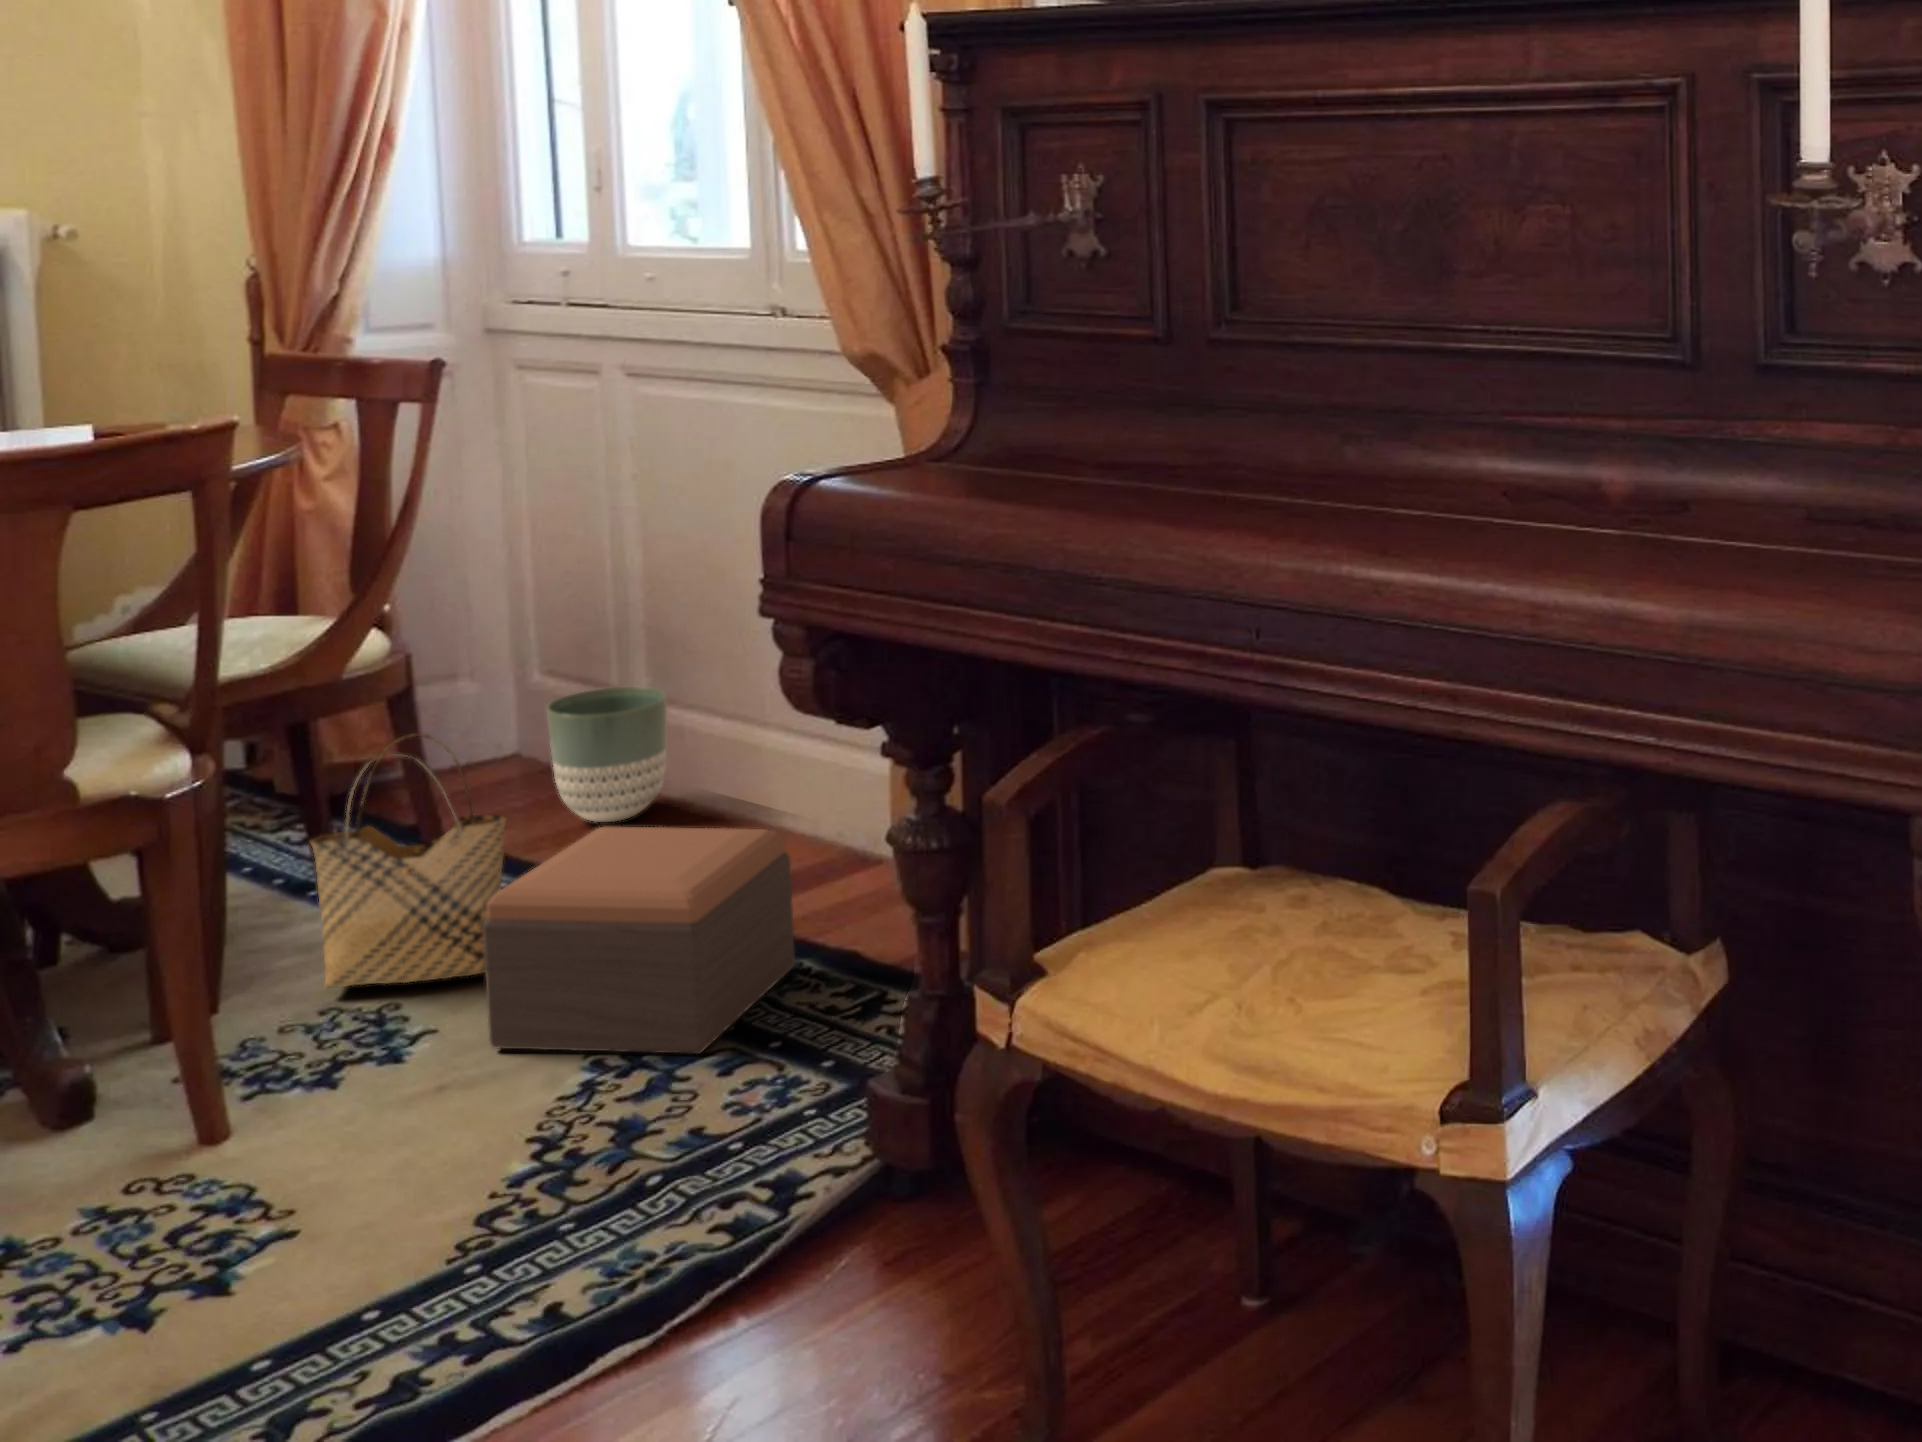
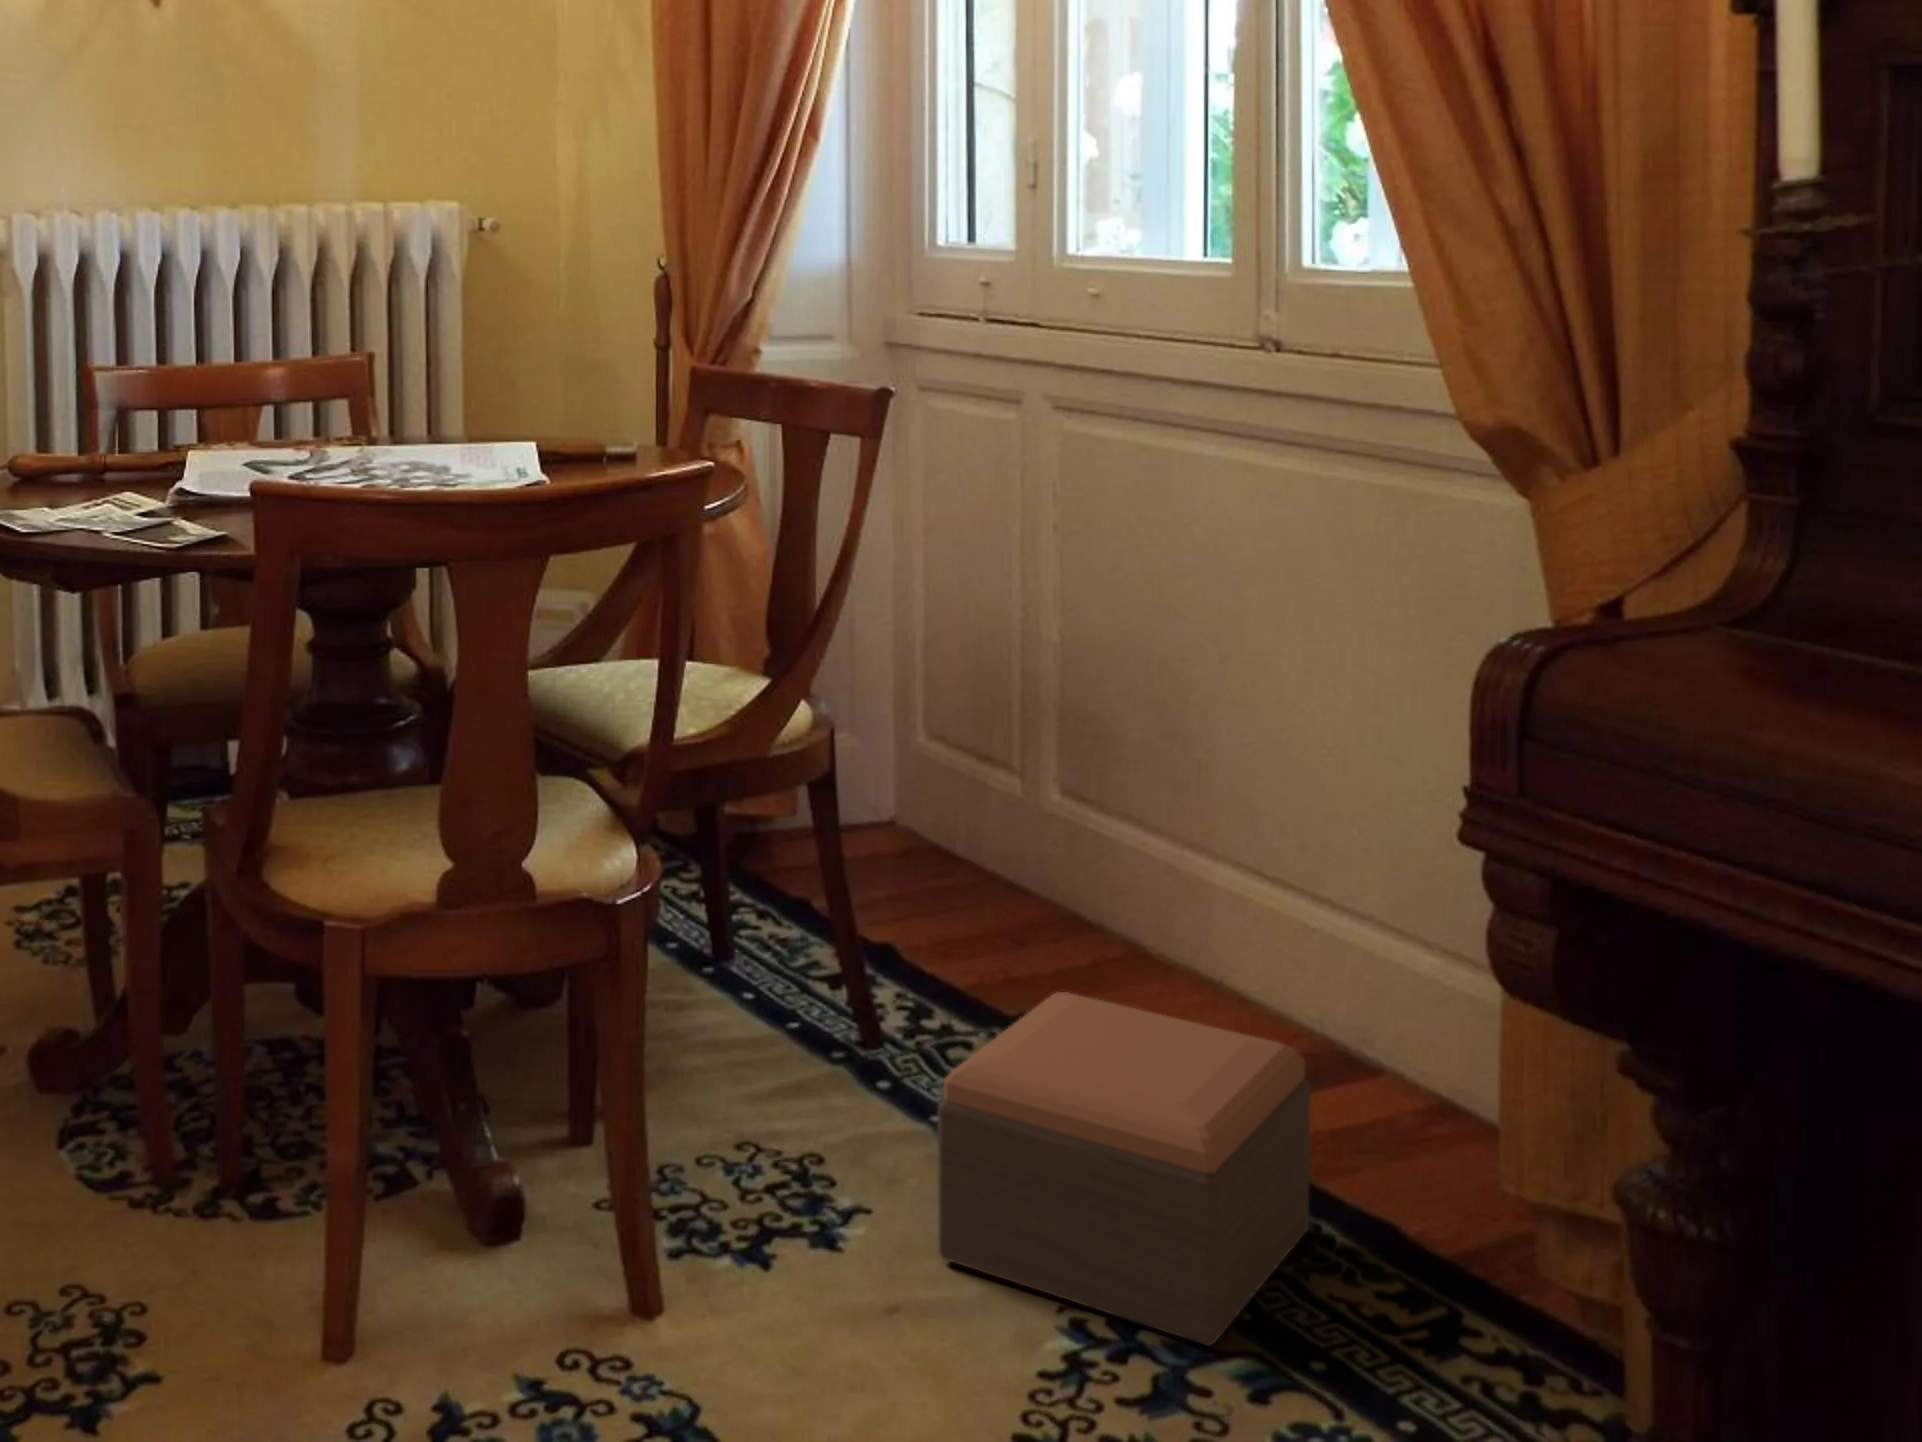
planter: present [547,687,667,822] -> none [956,778,1093,942]
woven basket: present [310,733,506,988] -> none [731,830,945,1138]

